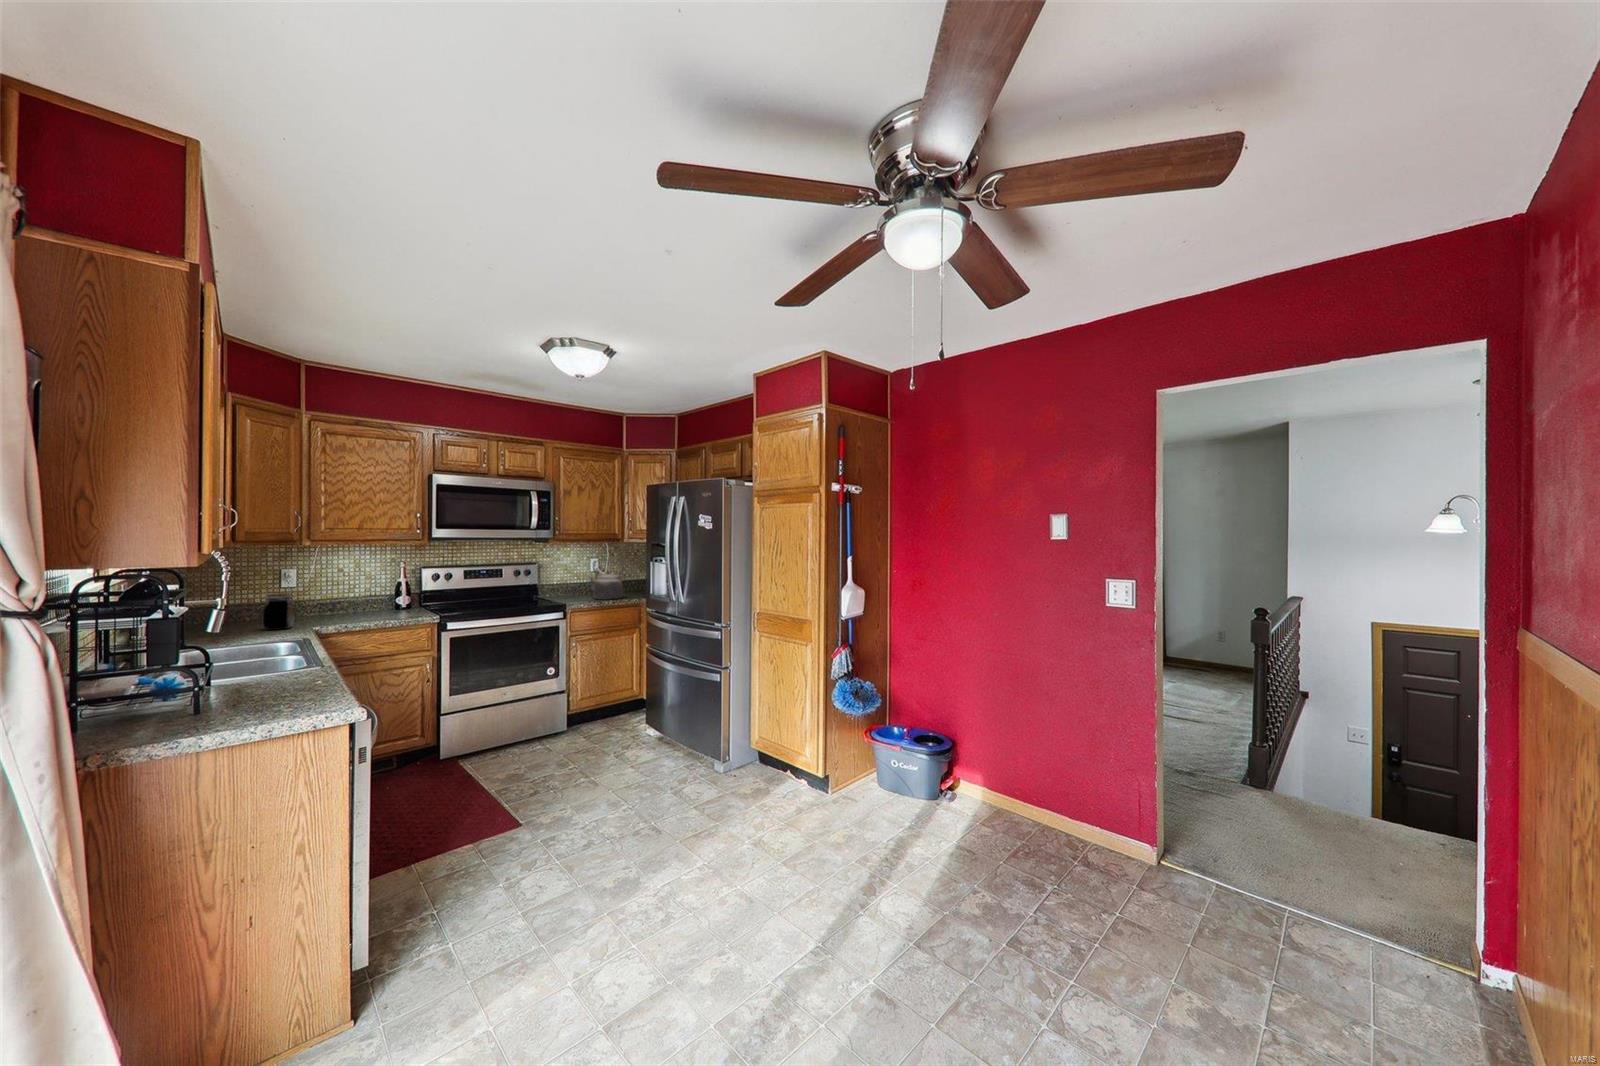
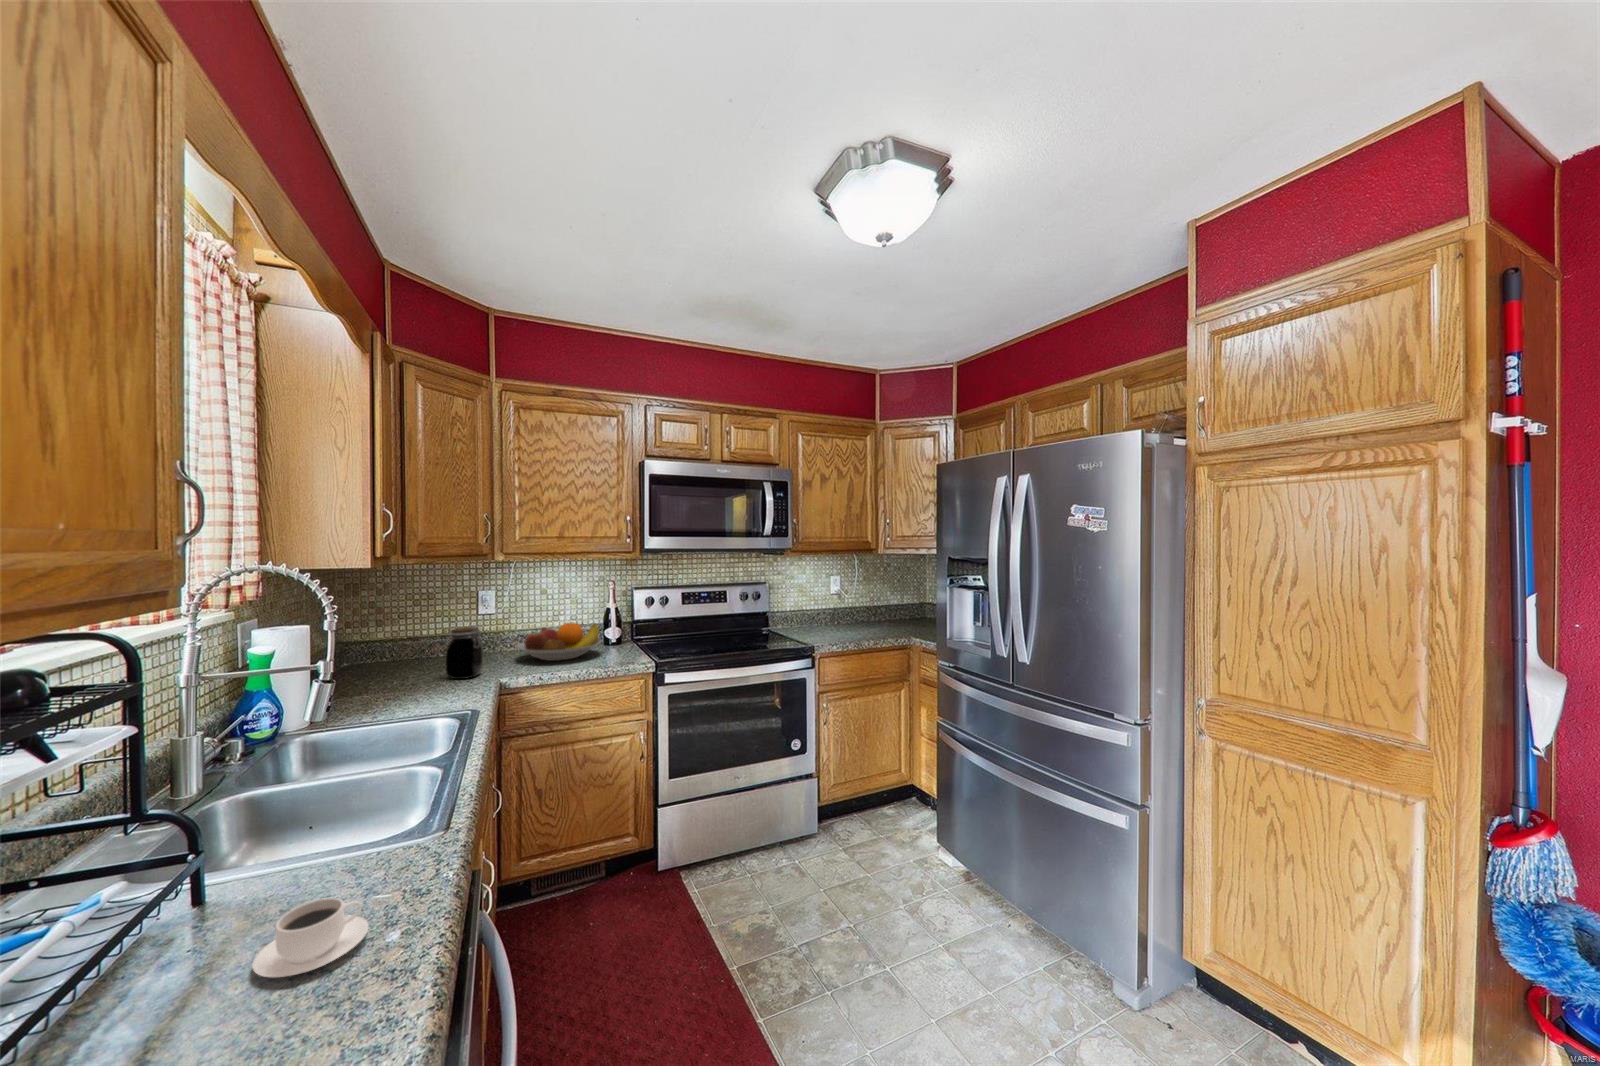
kettle: present [588,560,624,600] -> none [835,577,887,637]
fruit bowl: none [320,591,395,619] -> present [516,623,602,661]
coffee cup: none [231,685,285,708] -> present [252,897,368,977]

